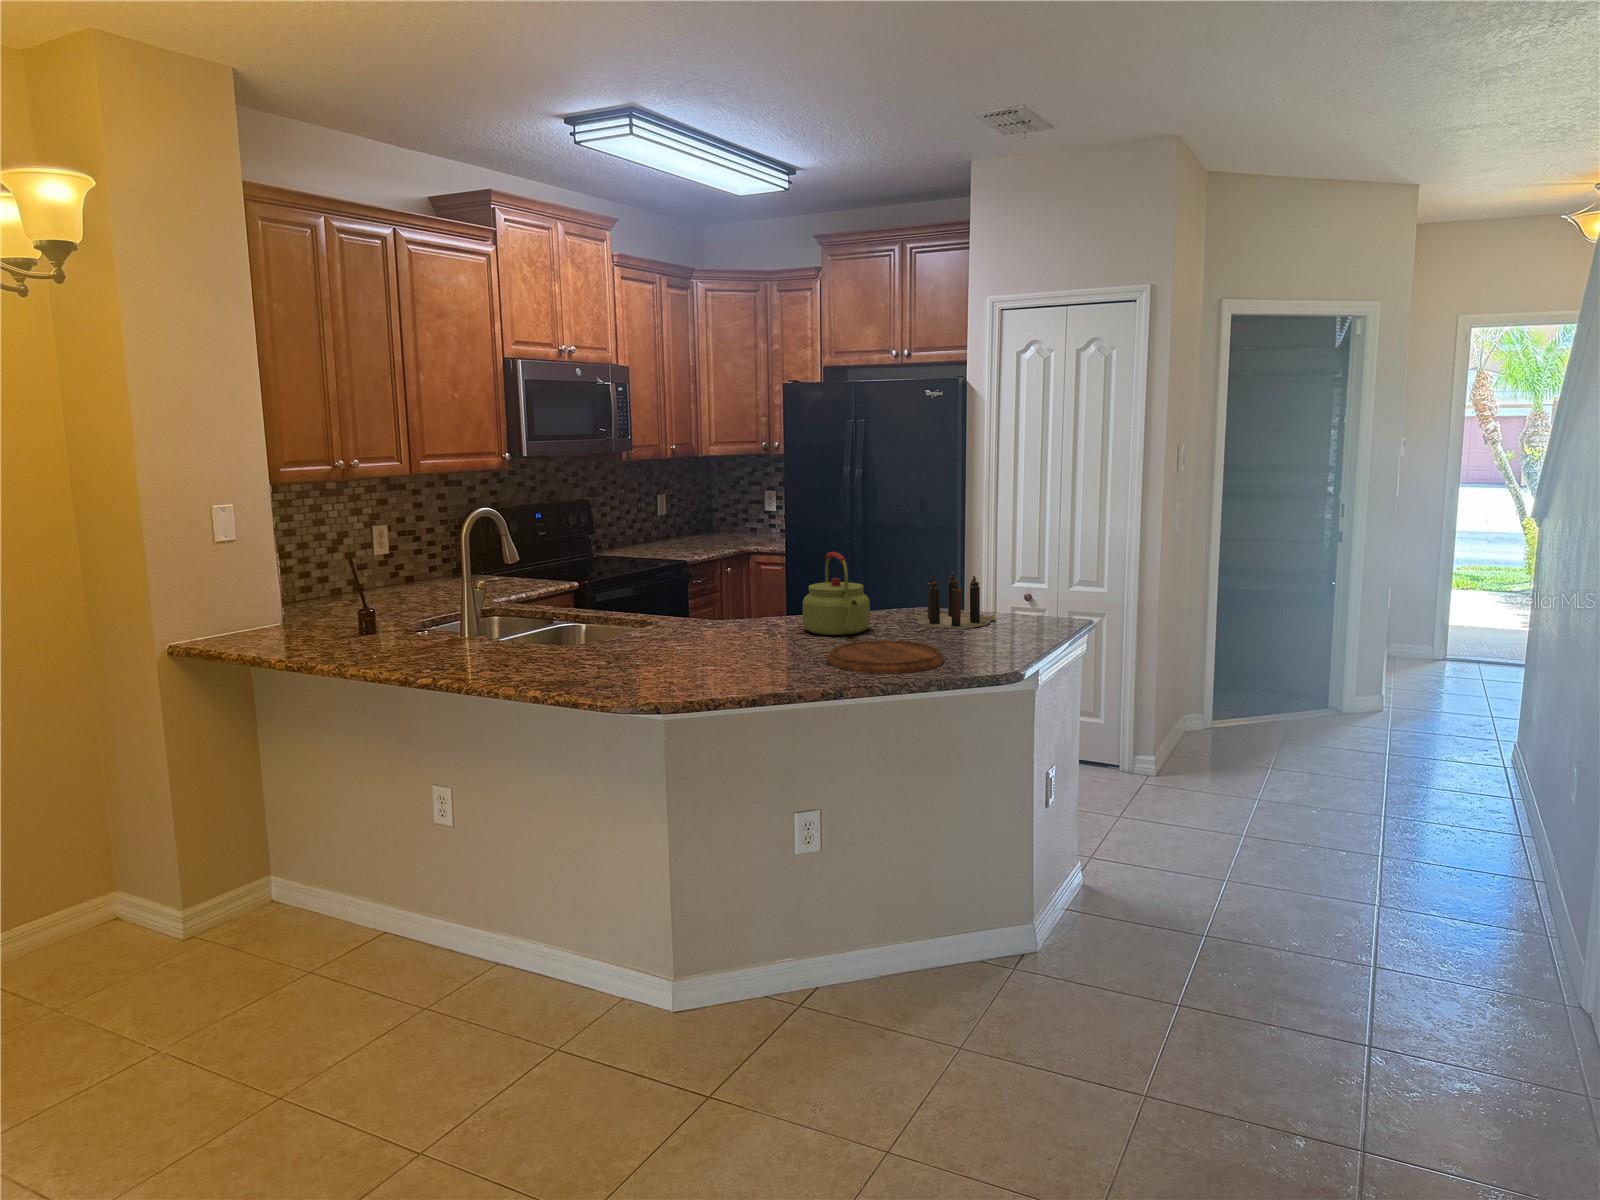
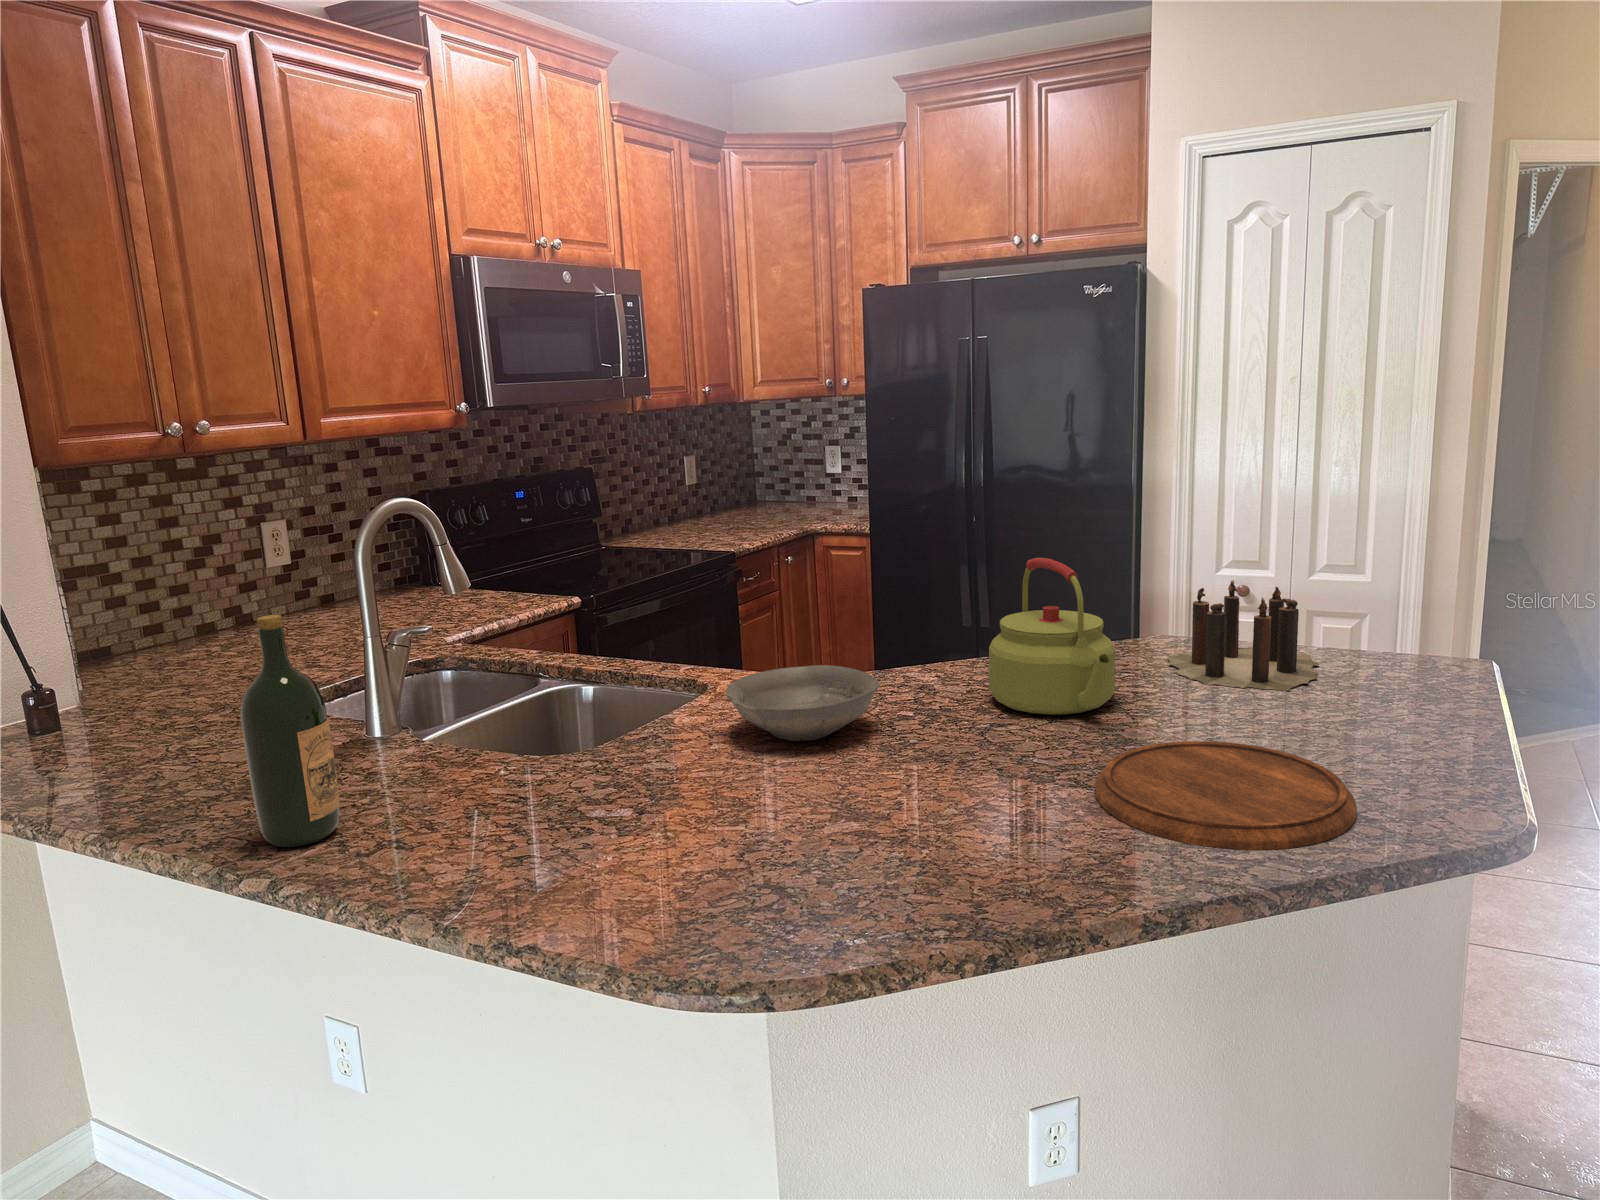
wine bottle: none [417,556,460,667] -> present [240,615,340,847]
bowl: none [655,606,738,641] -> present [726,665,879,741]

